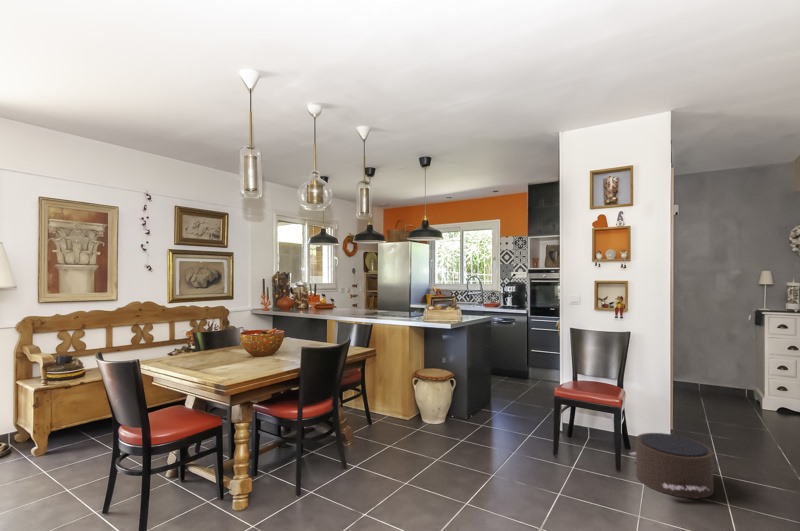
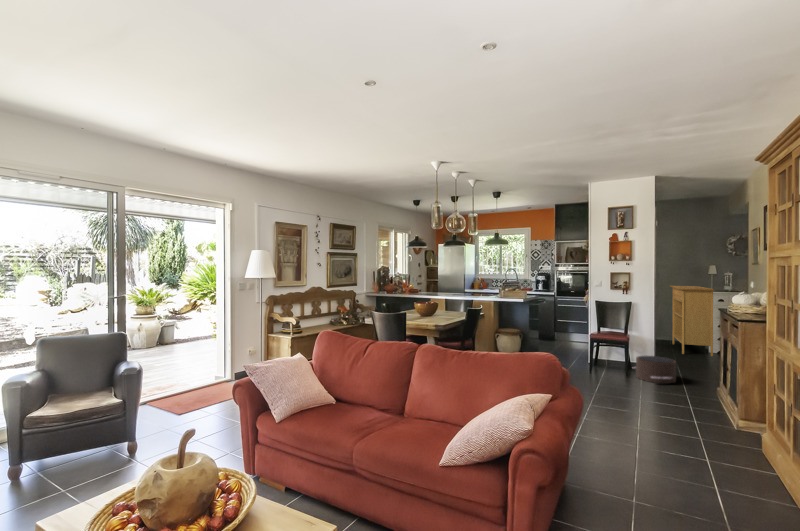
console table: none [696,302,772,419] -> present [670,286,714,356]

